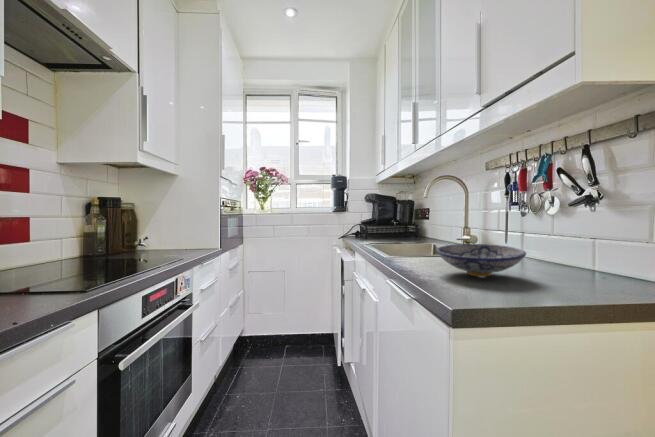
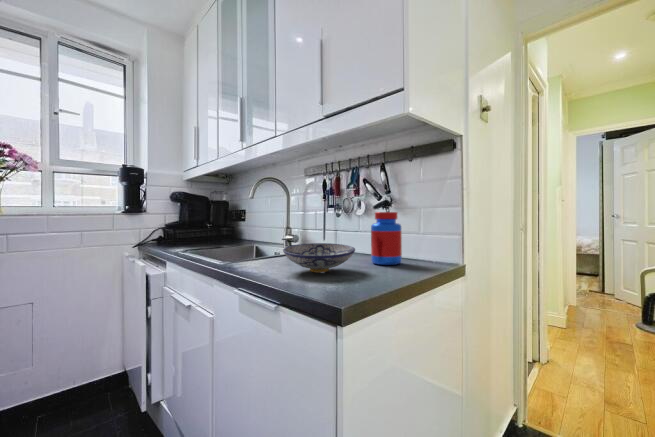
jar: none [560,209,612,279] -> present [371,212,402,265]

